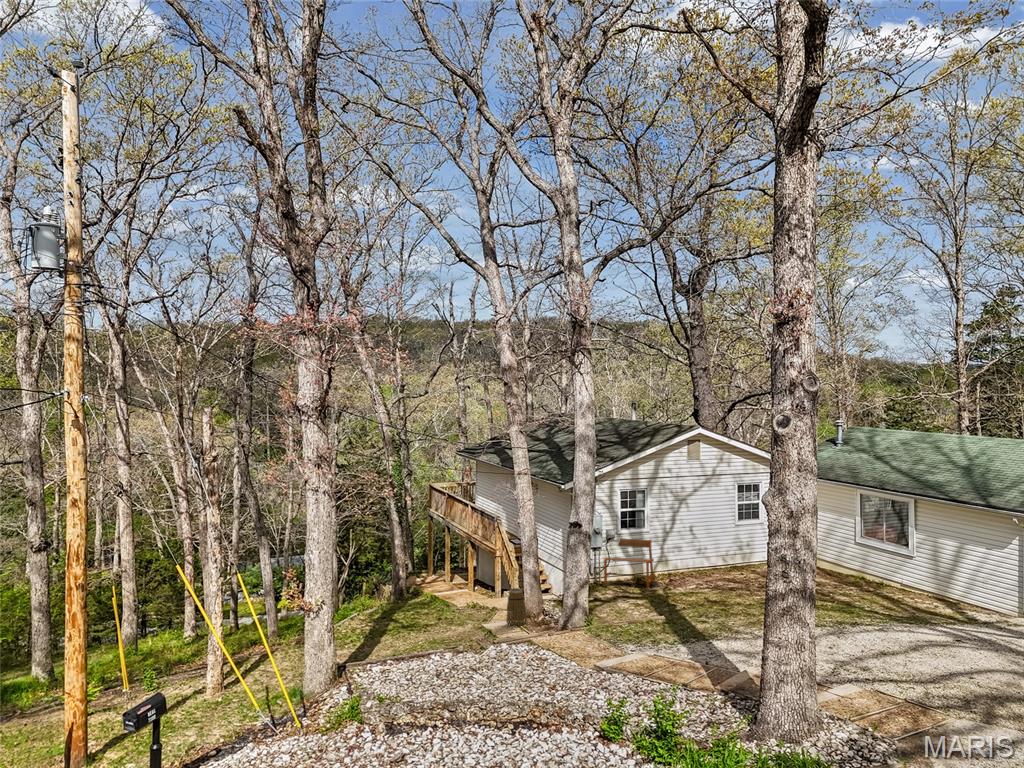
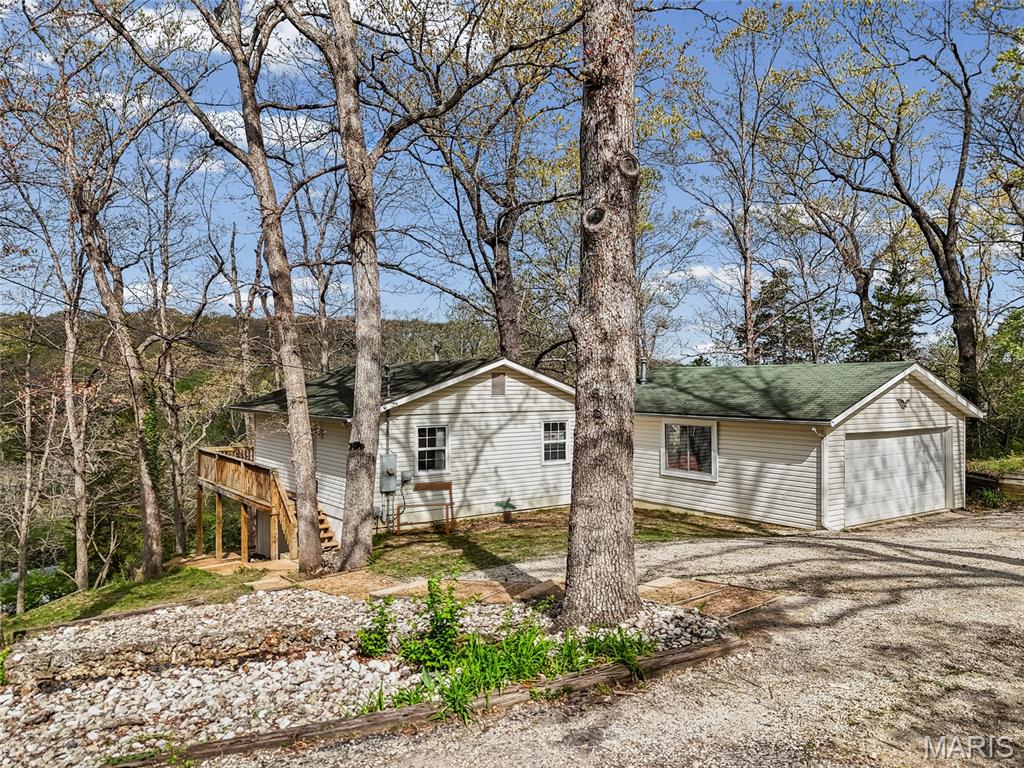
potted plant: none [686,555,719,577] -> present [494,498,518,522]
basket: present [506,588,527,626] -> none [264,534,292,581]

